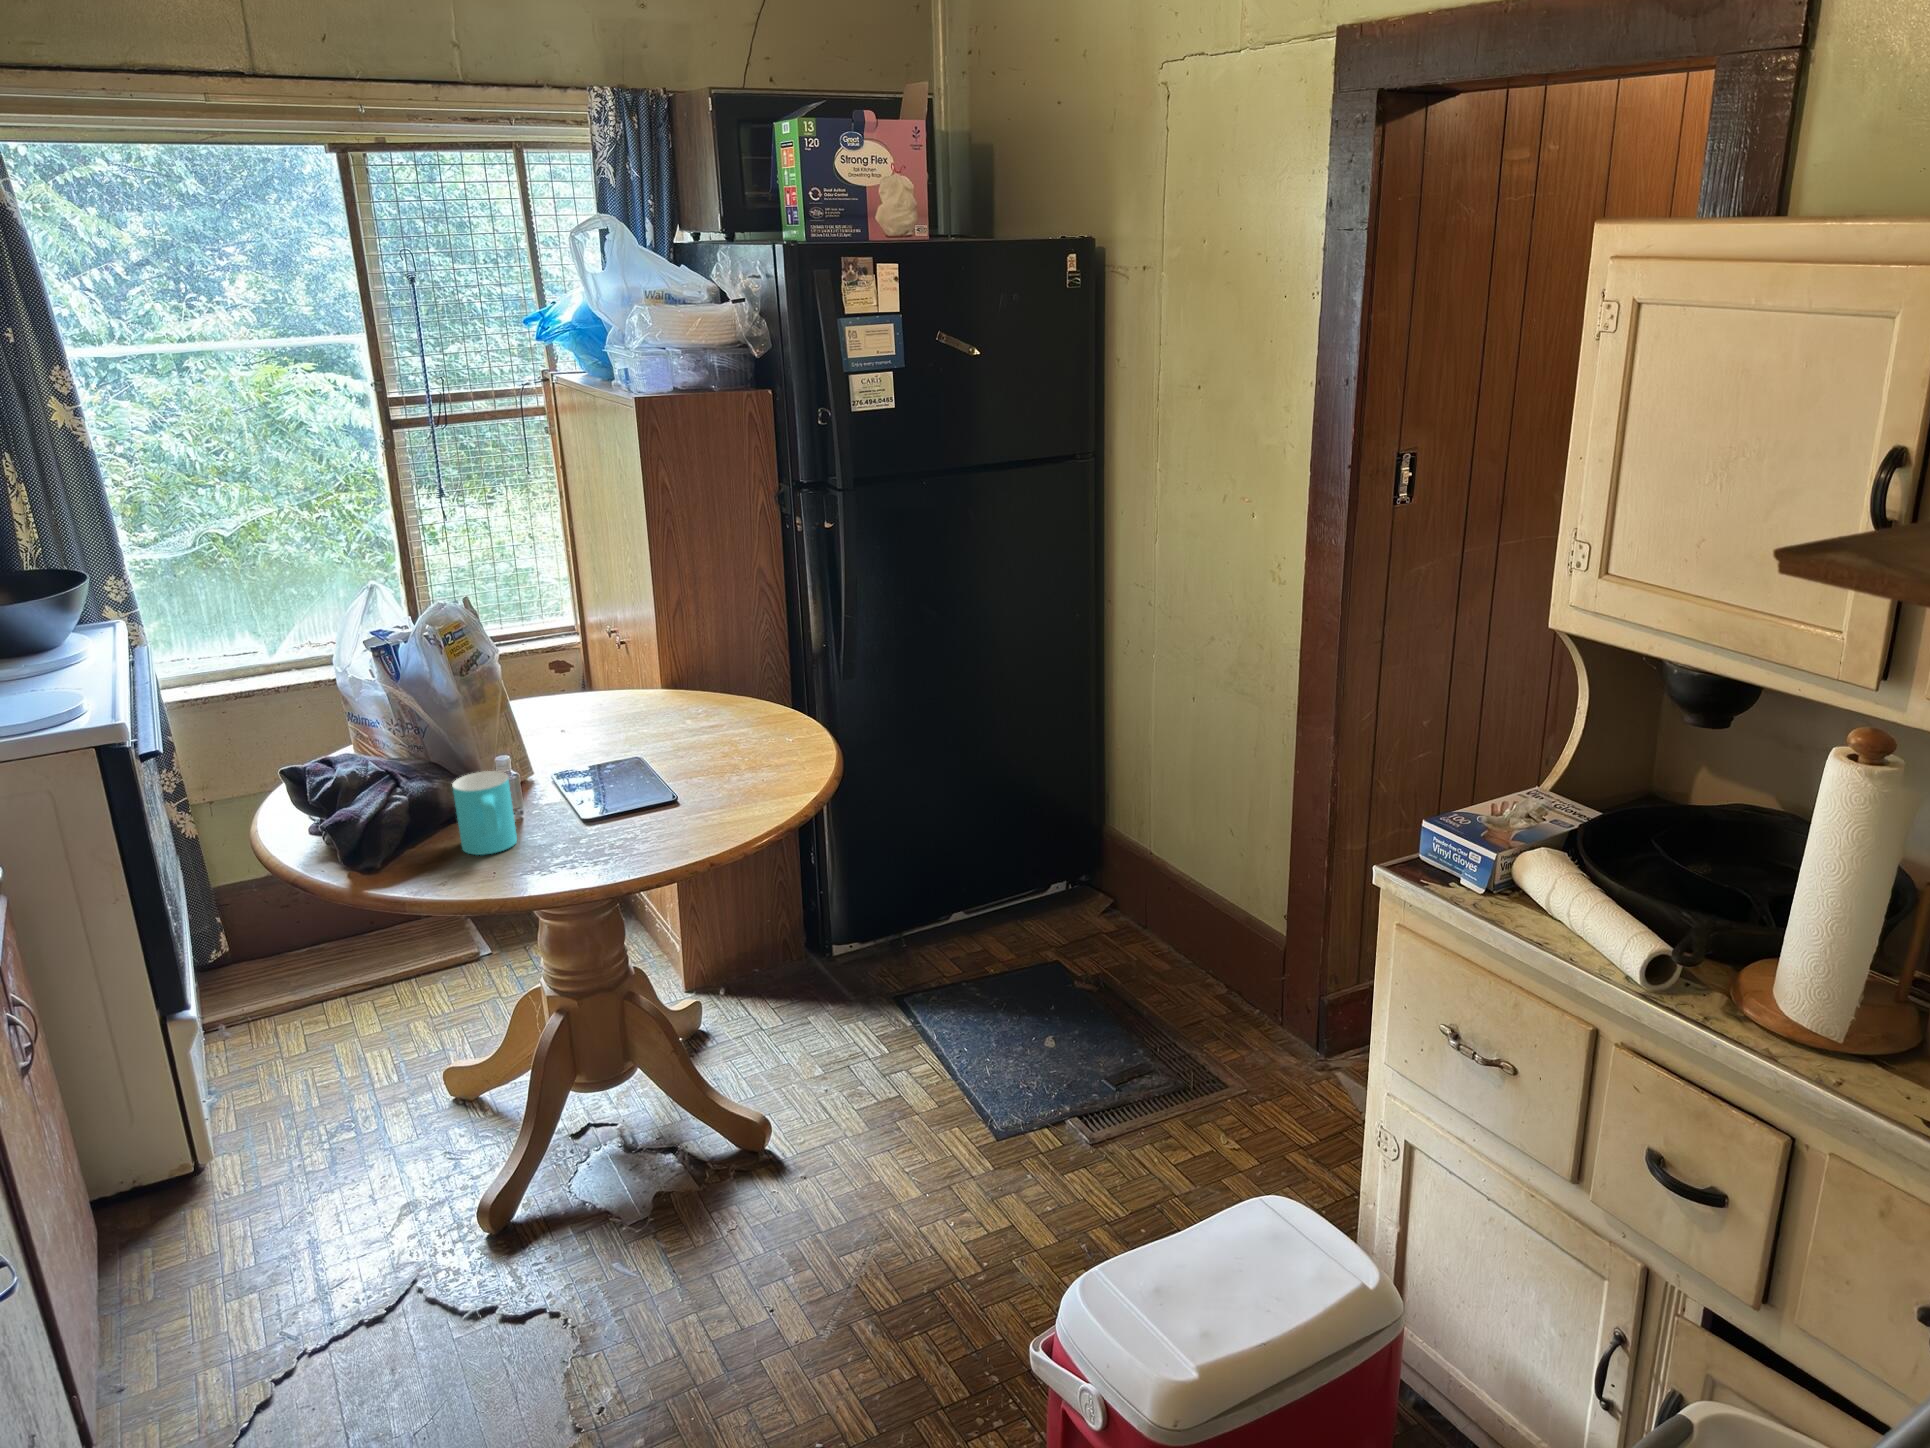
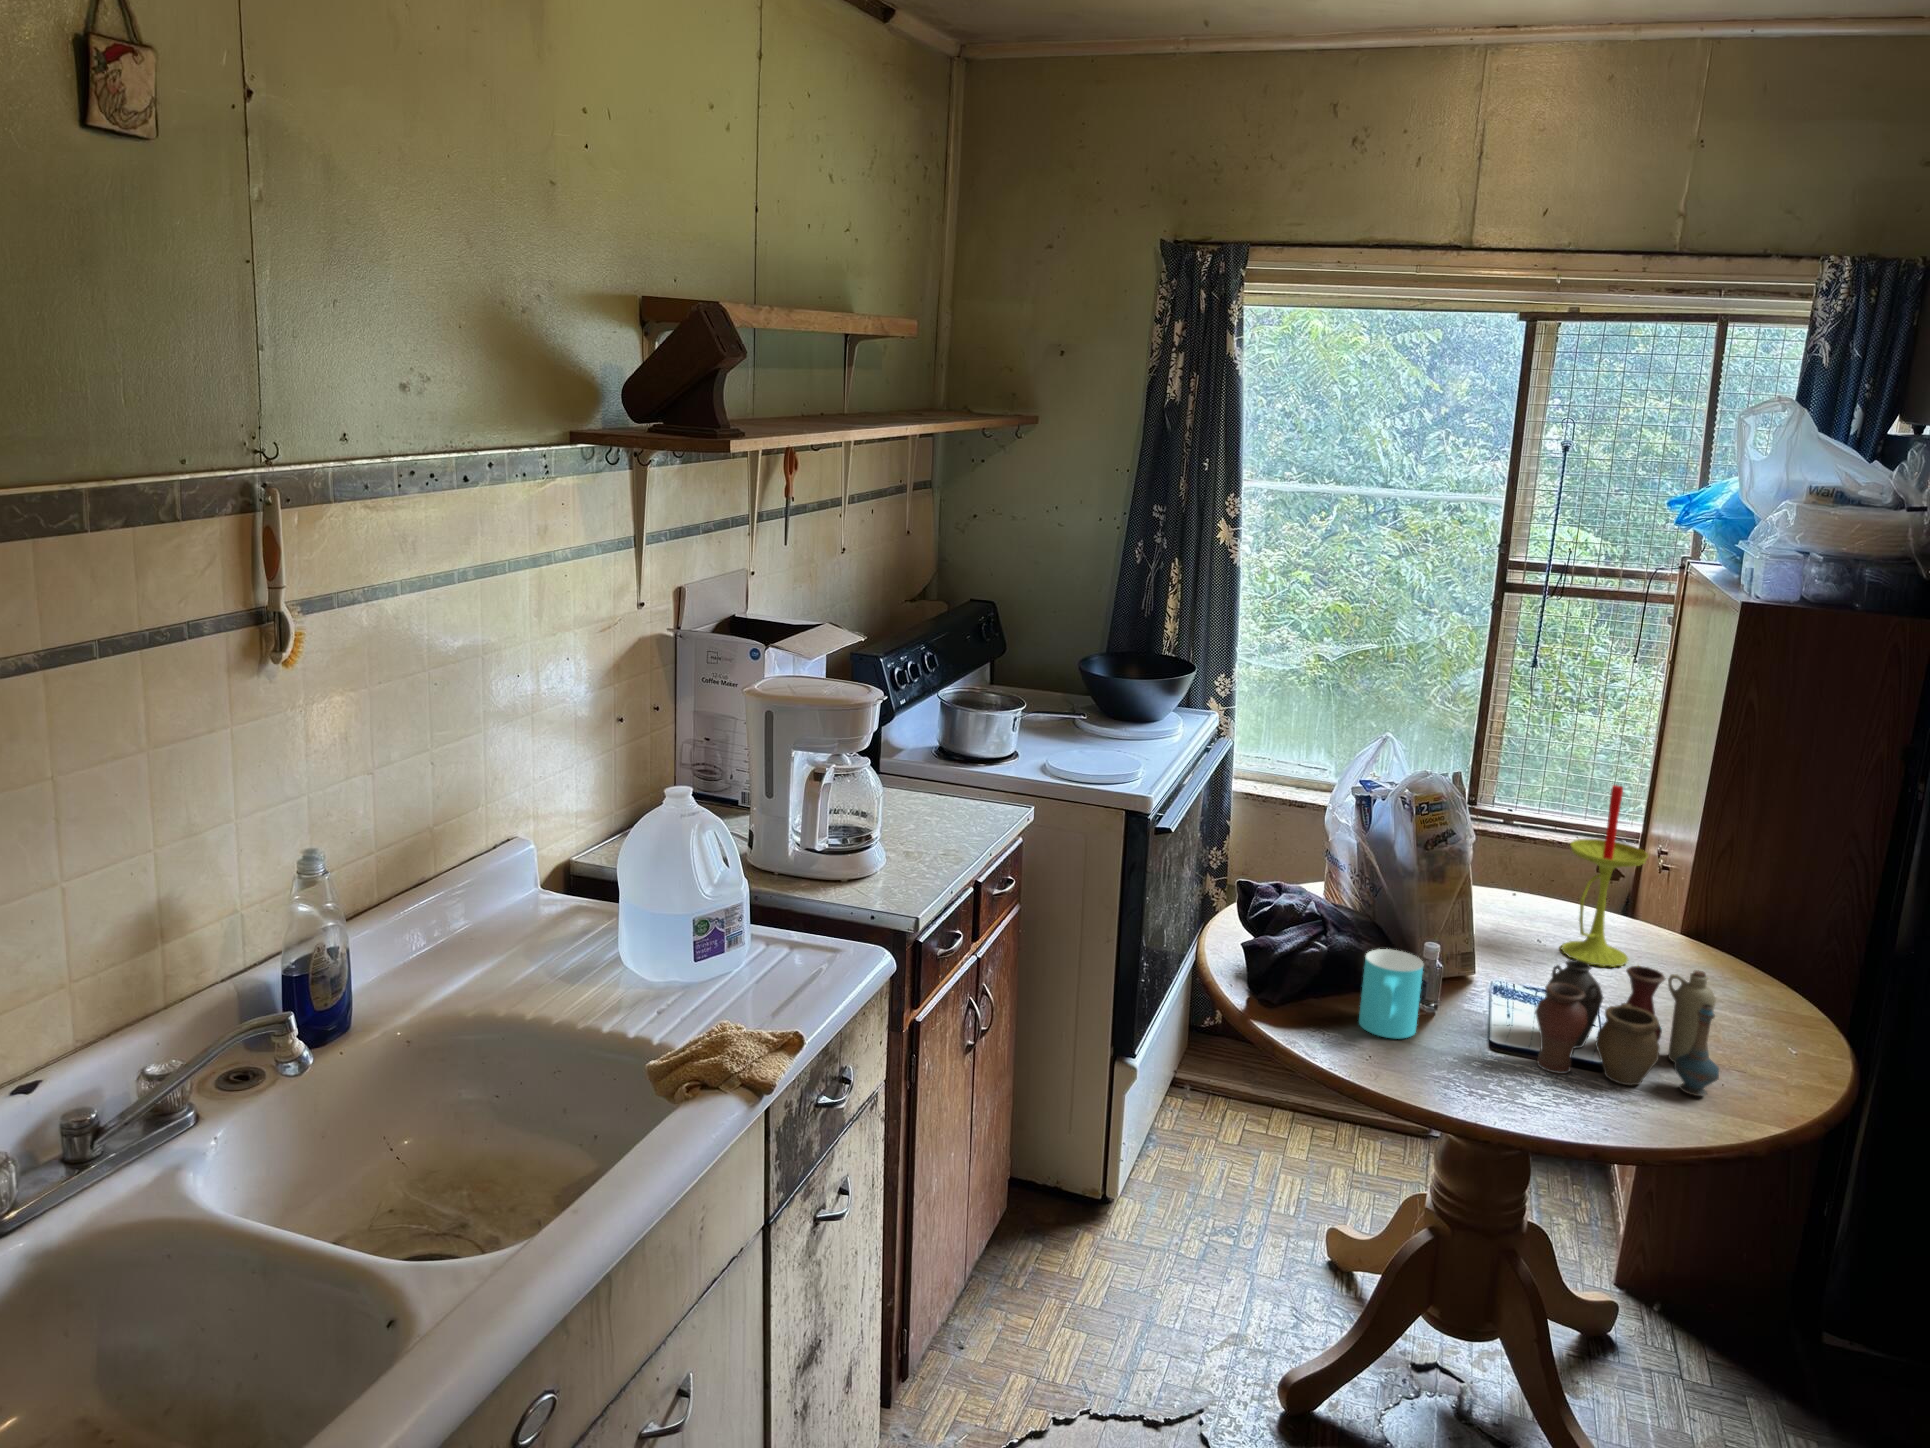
candle: none [564,571,637,736] -> present [1561,785,1648,967]
vase: none [606,701,758,825] -> present [1535,960,1719,1096]

